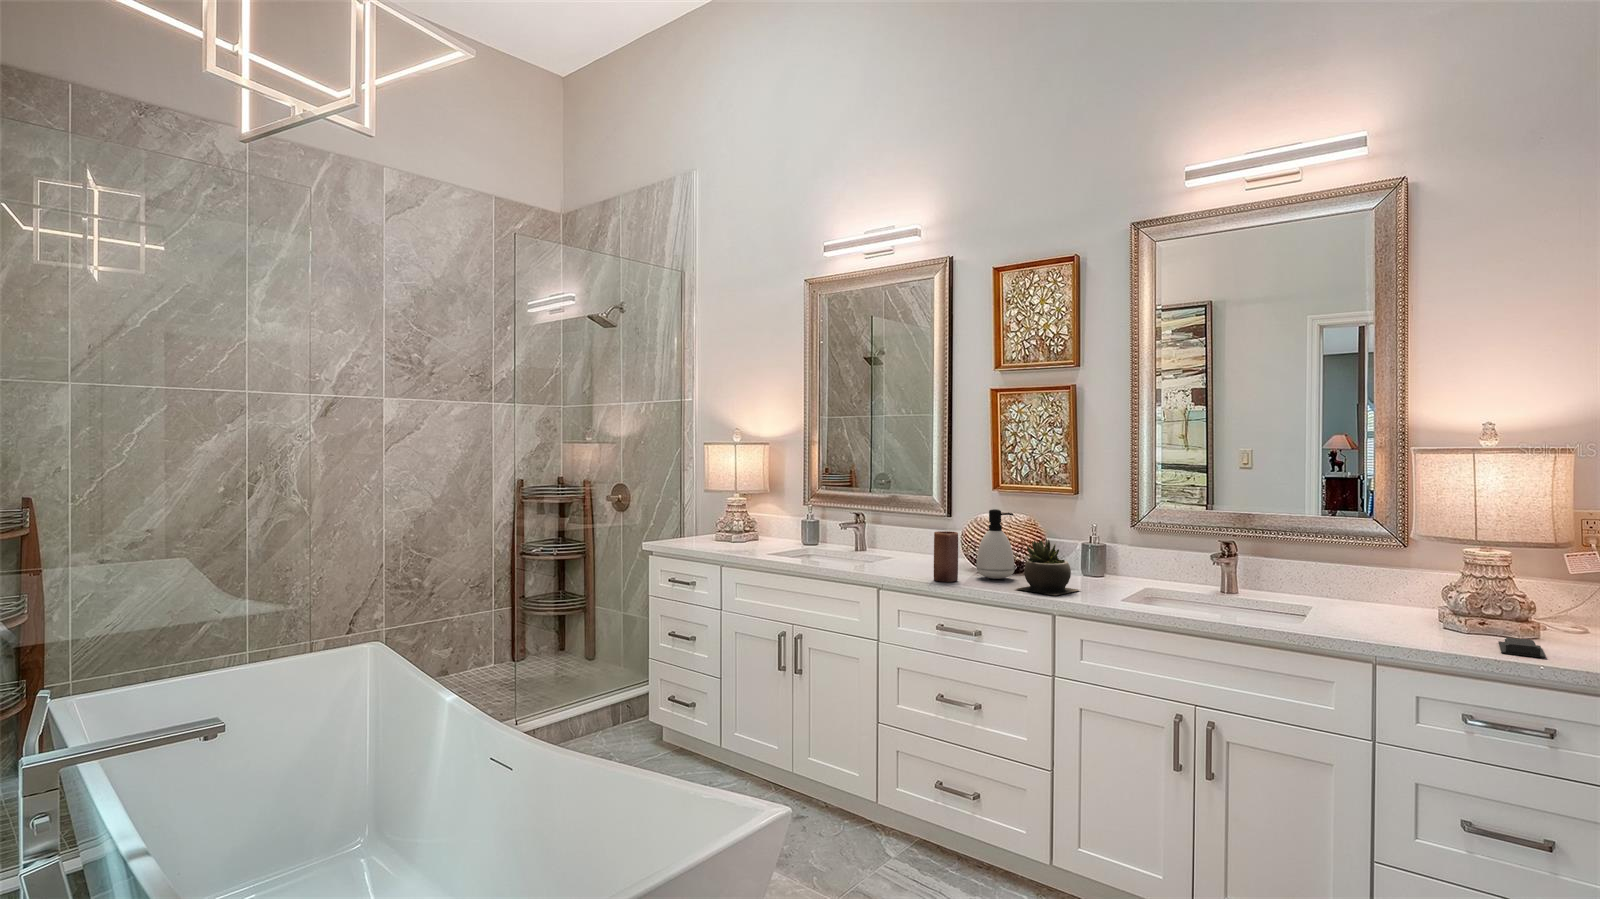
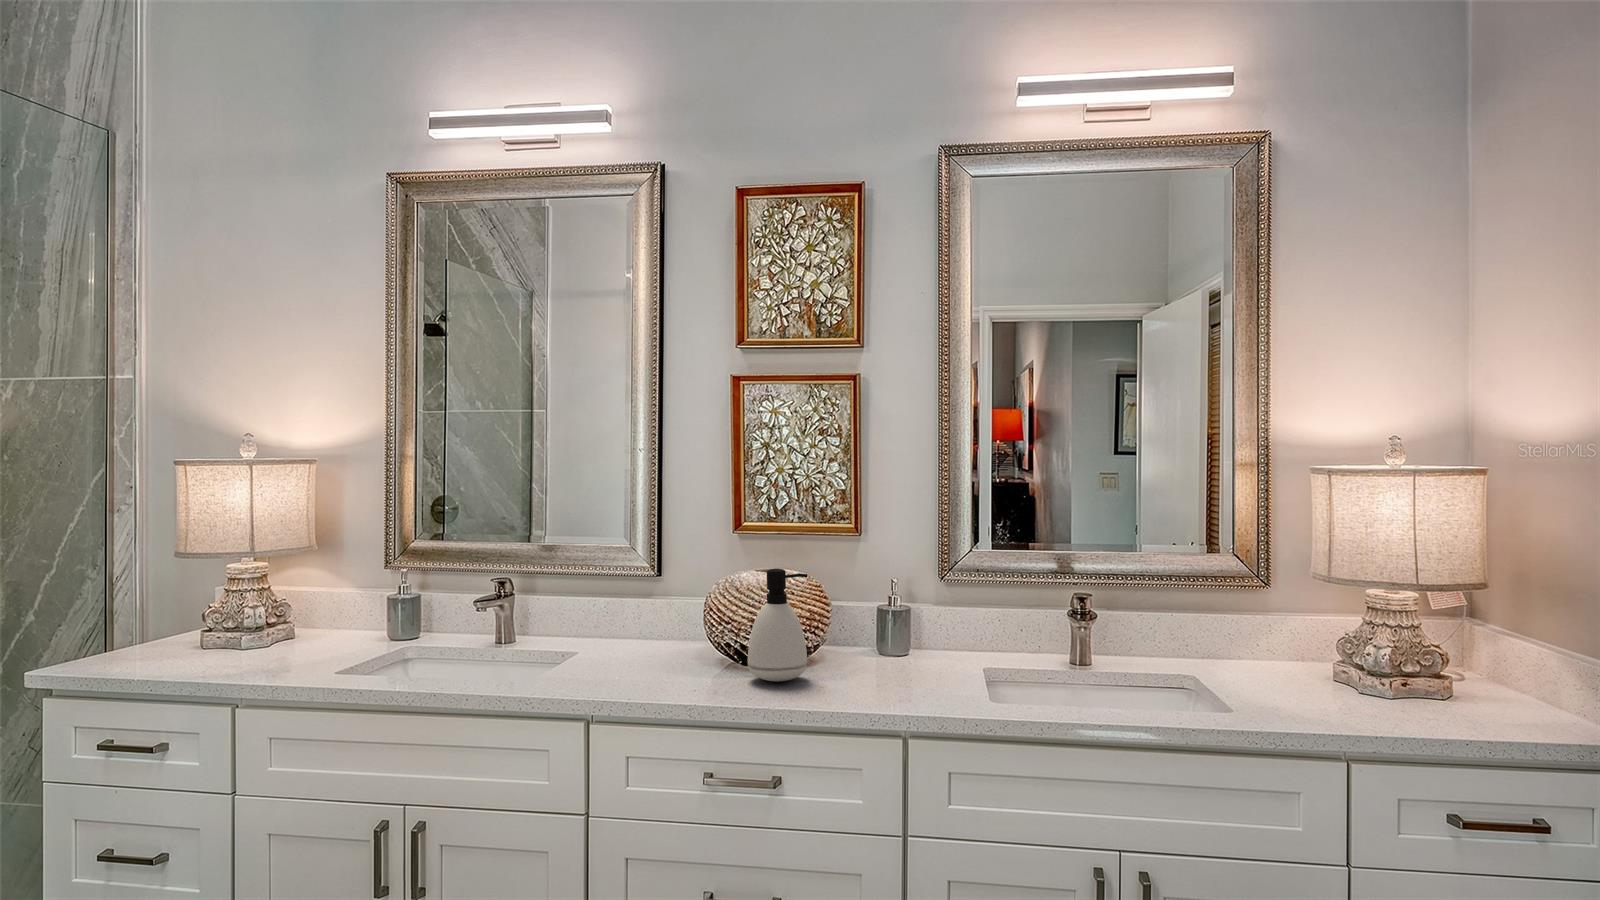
candle: present [934,531,958,582] -> none [690,611,731,700]
succulent plant: present [1017,539,1079,595] -> none [835,614,924,708]
soap bar: present [1498,638,1545,658] -> none [1461,707,1549,735]

